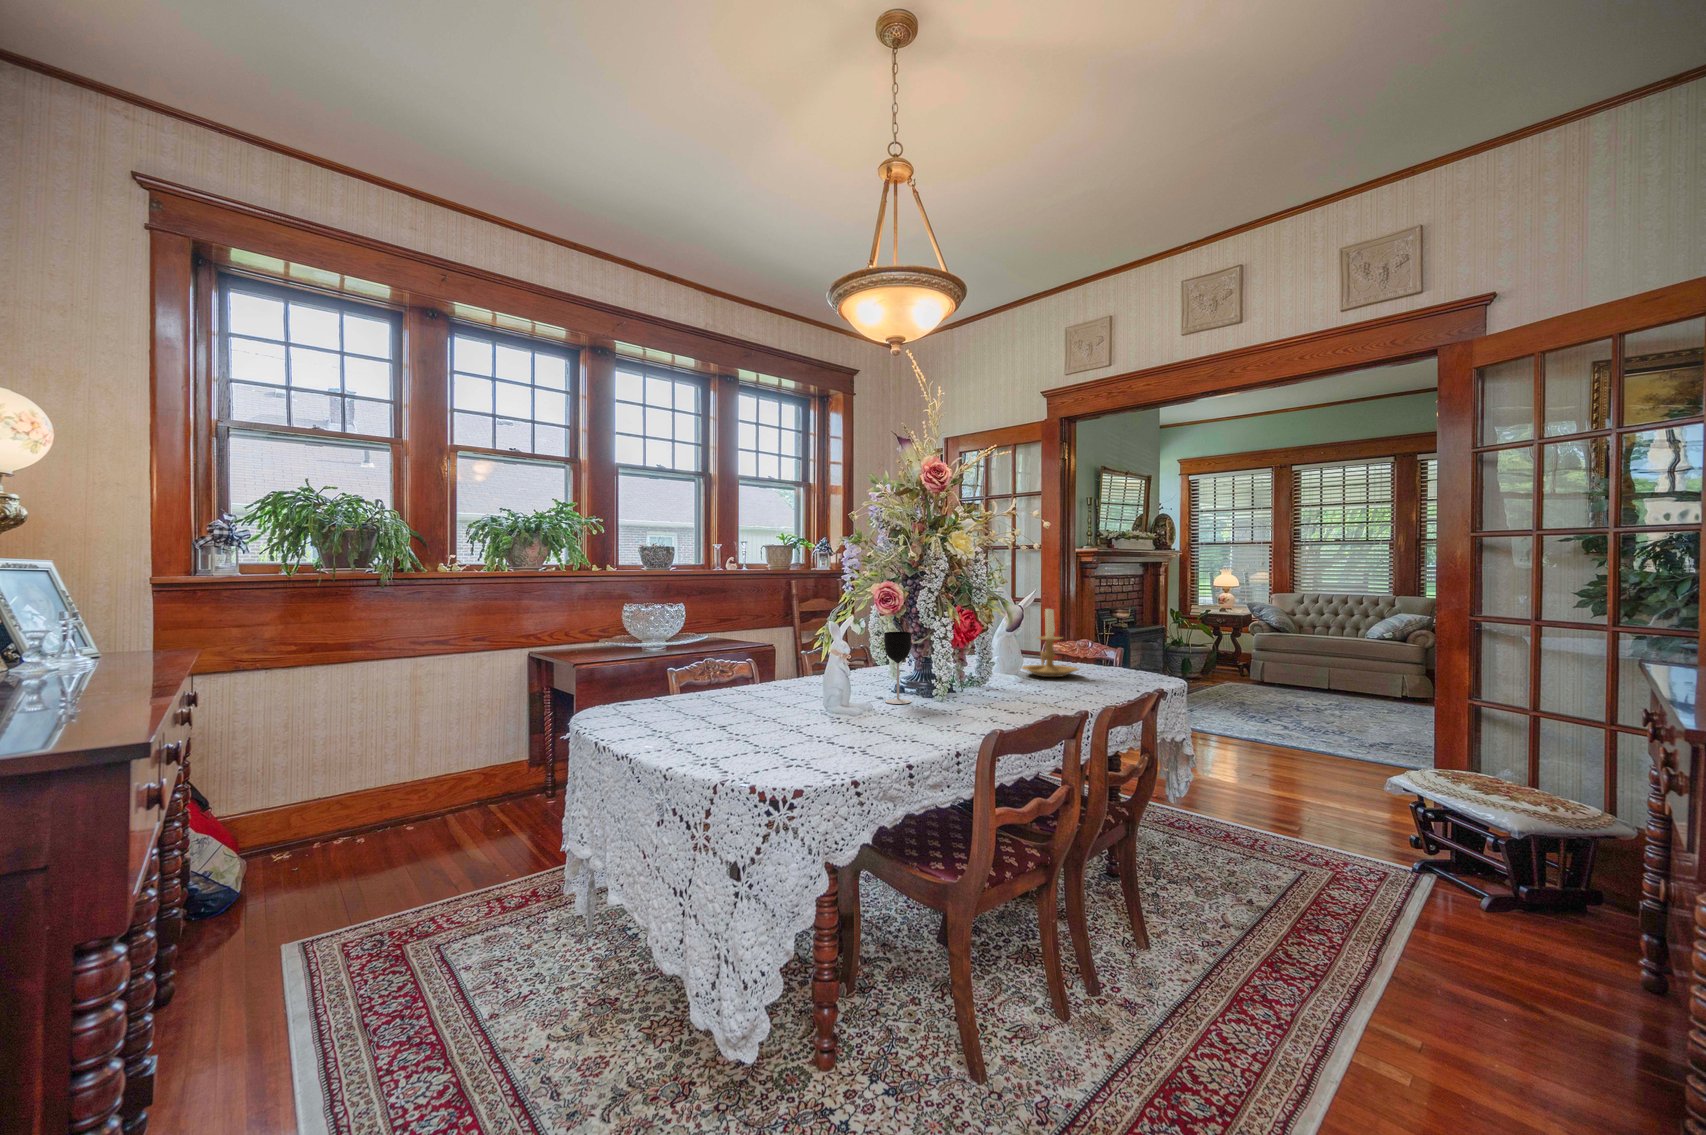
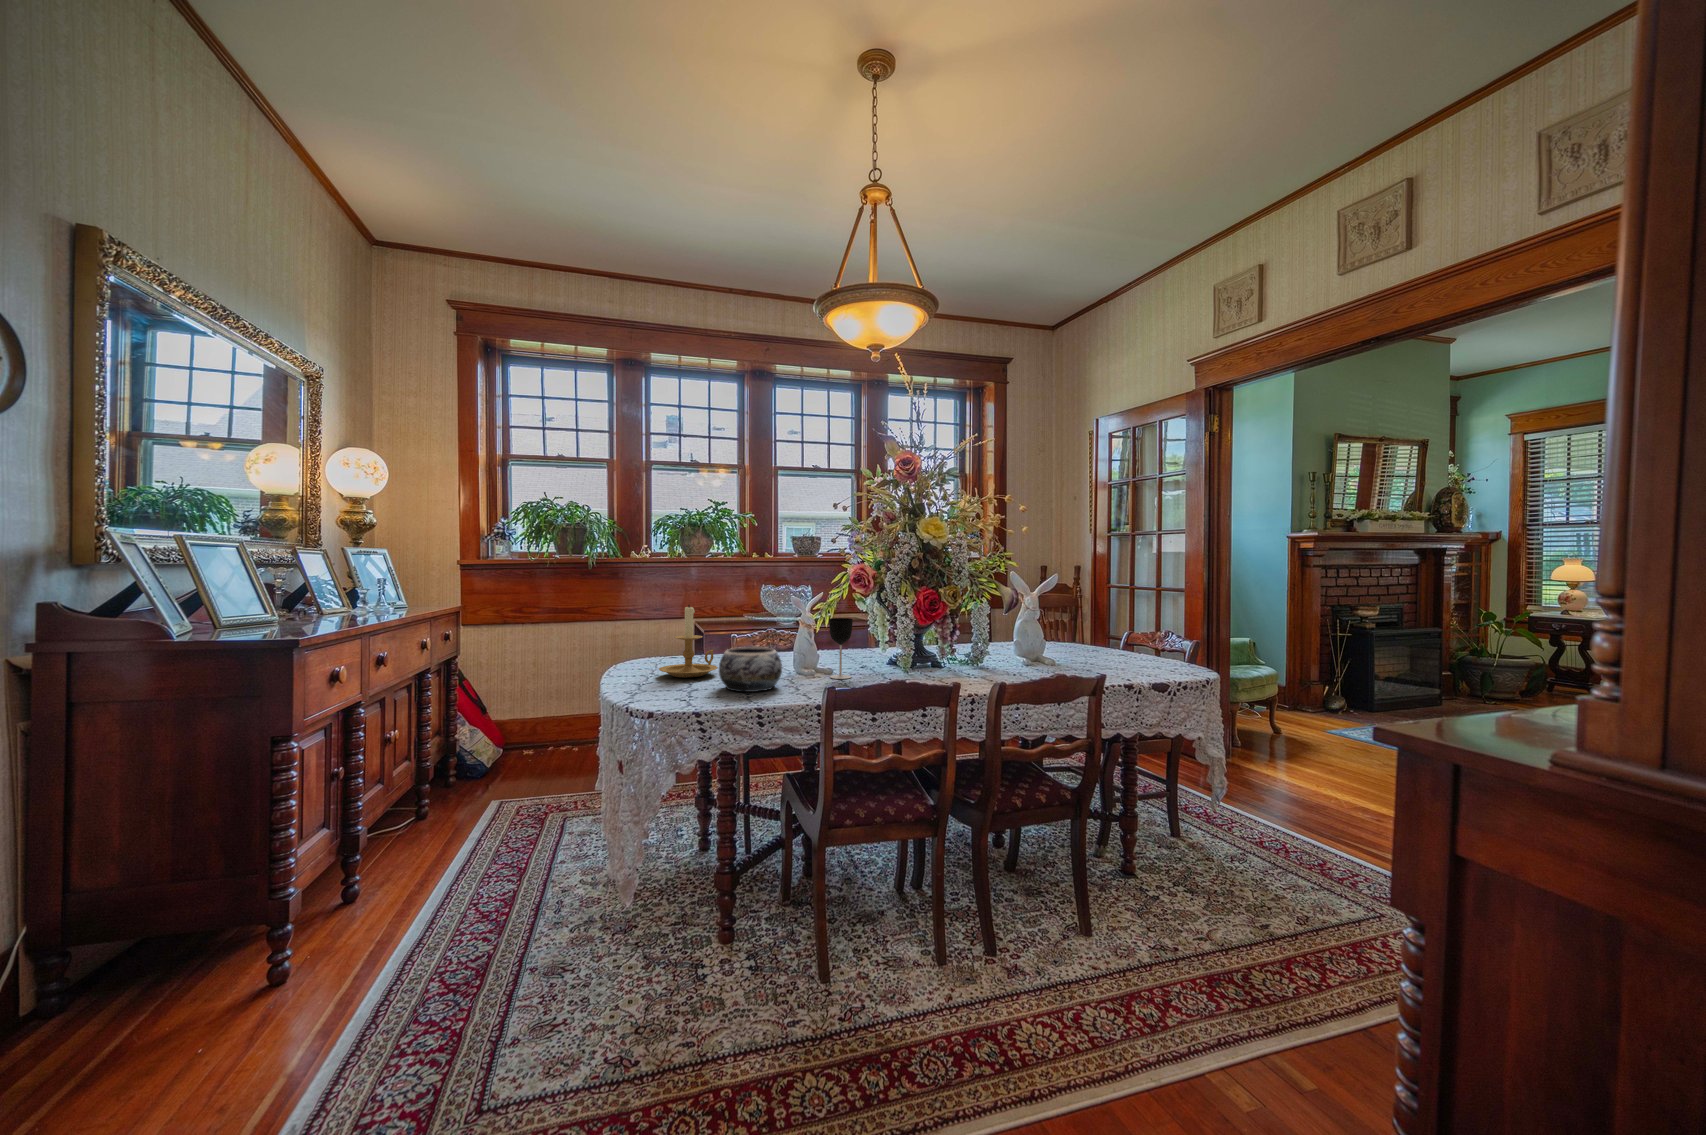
candle holder: present [1022,608,1078,677] -> present [659,605,718,678]
decorative bowl: none [794,672,874,731] -> present [719,647,782,692]

